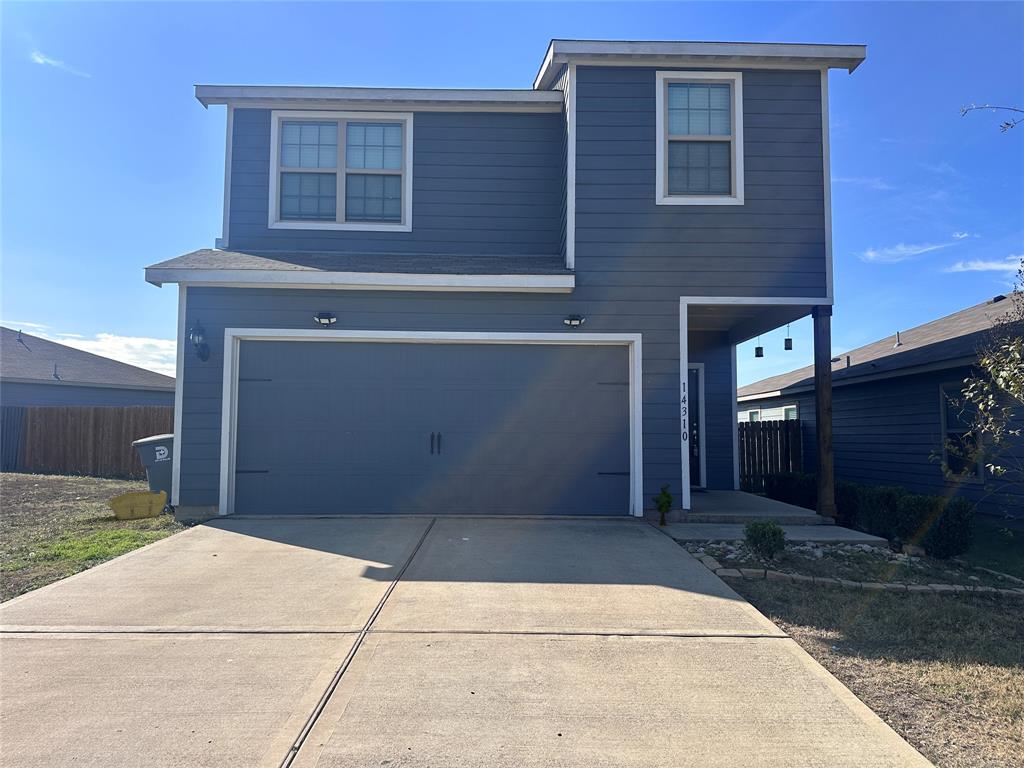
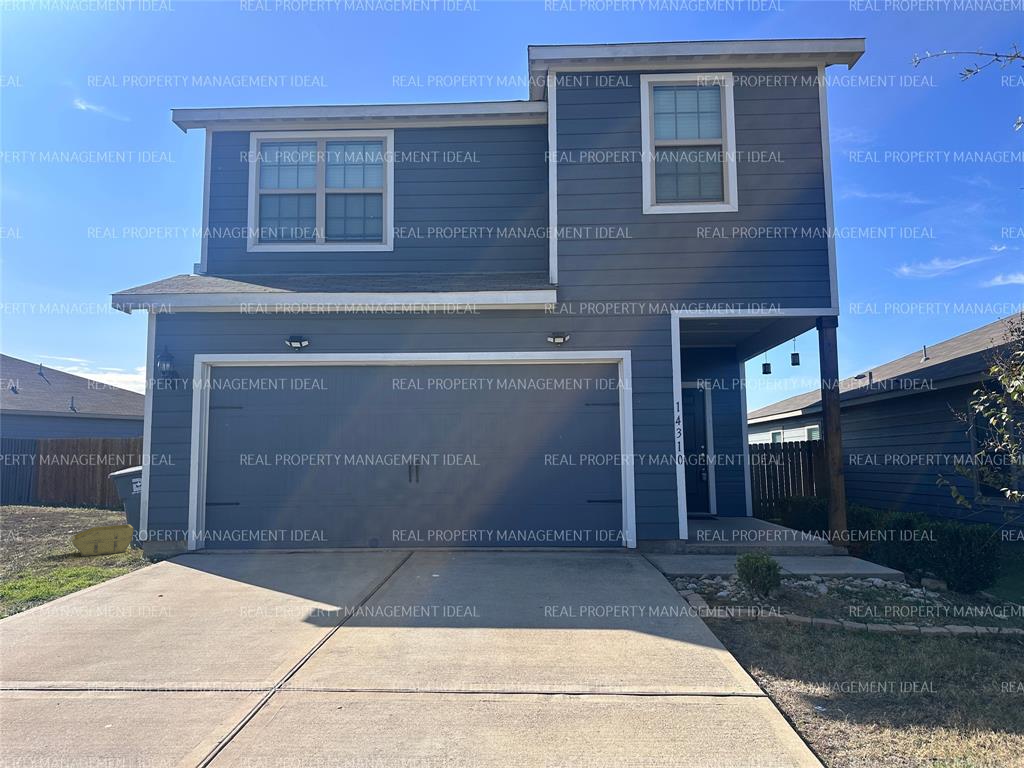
decorative plant: present [652,484,674,525] -> none [643,513,670,558]

